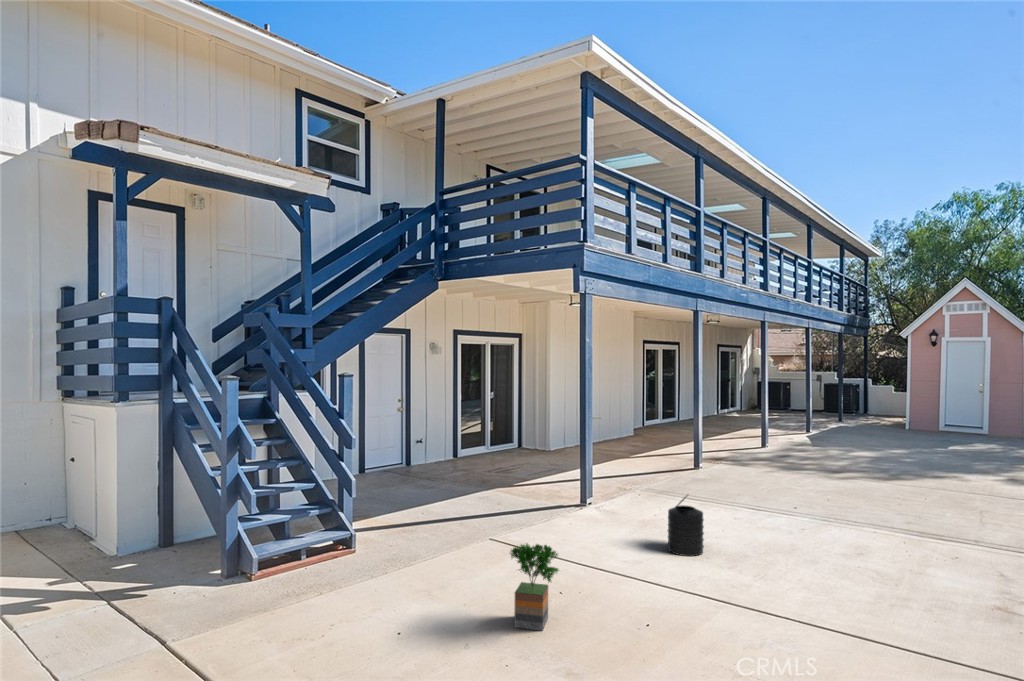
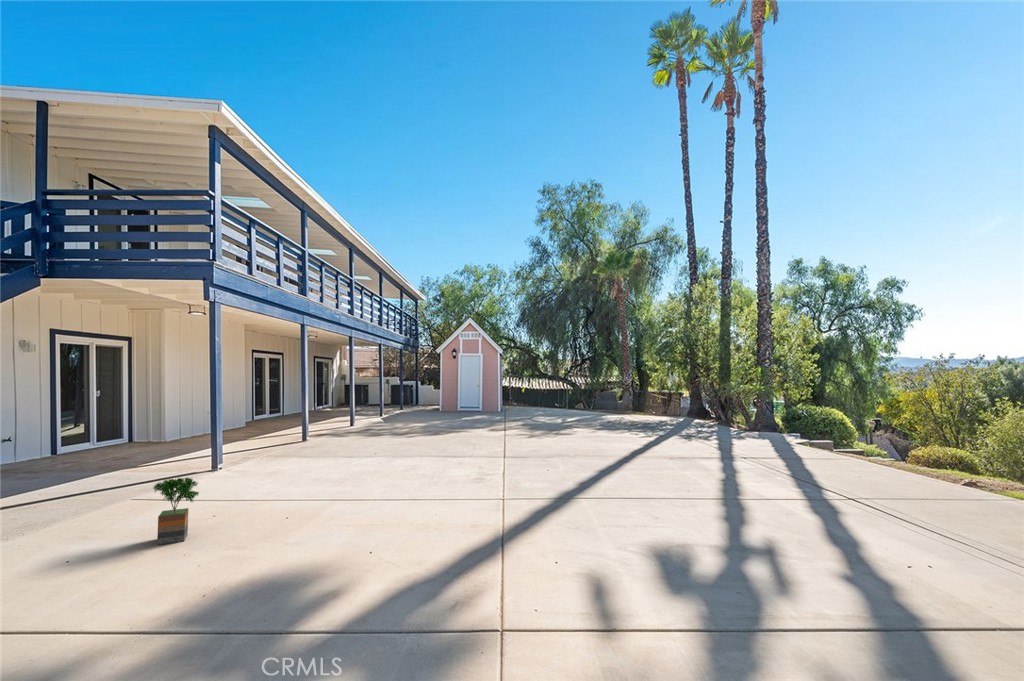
trash can: present [668,495,704,556] -> none [281,443,309,486]

